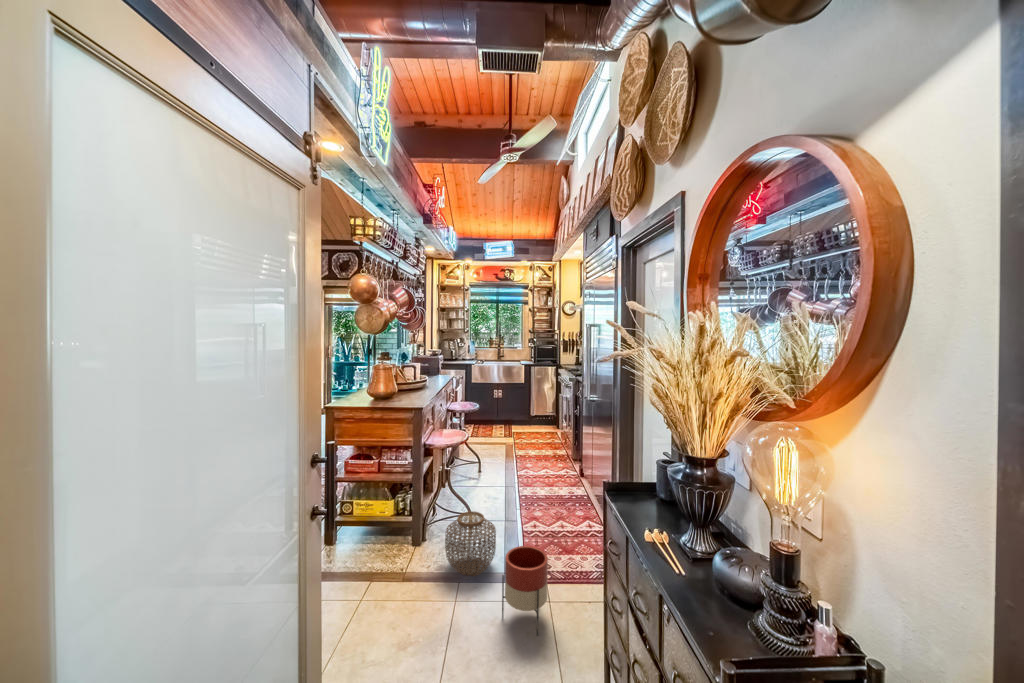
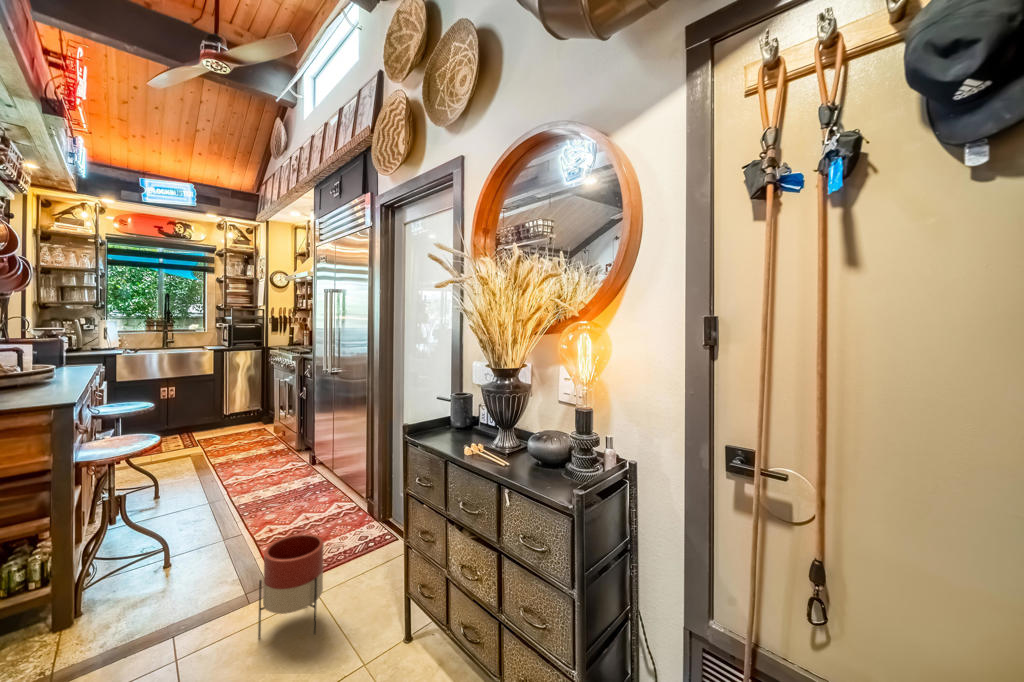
woven basket: present [445,511,496,576] -> none [138,522,229,615]

